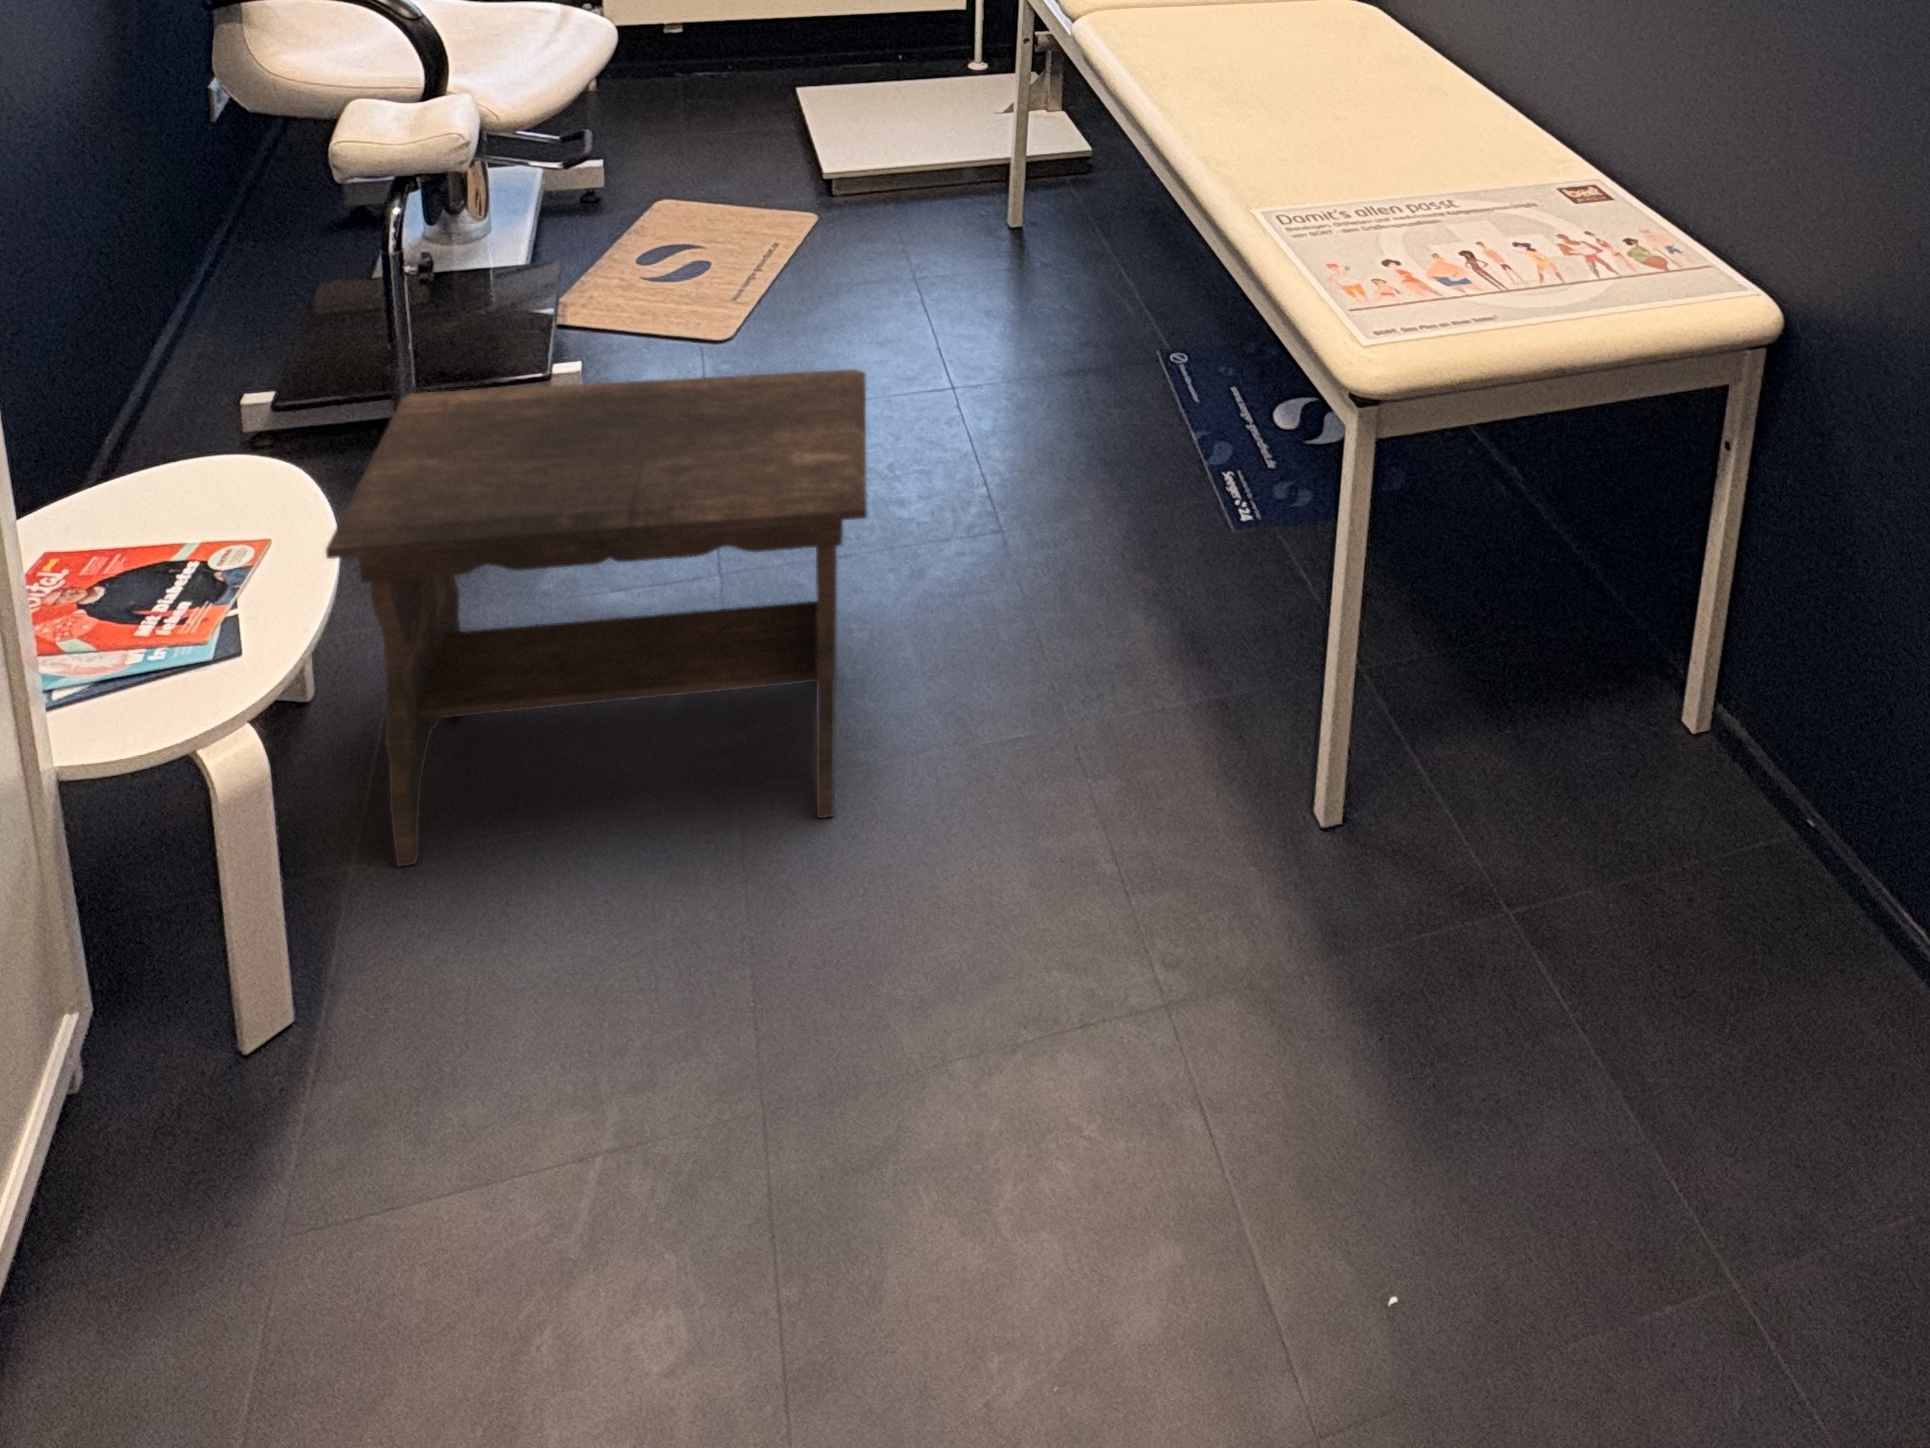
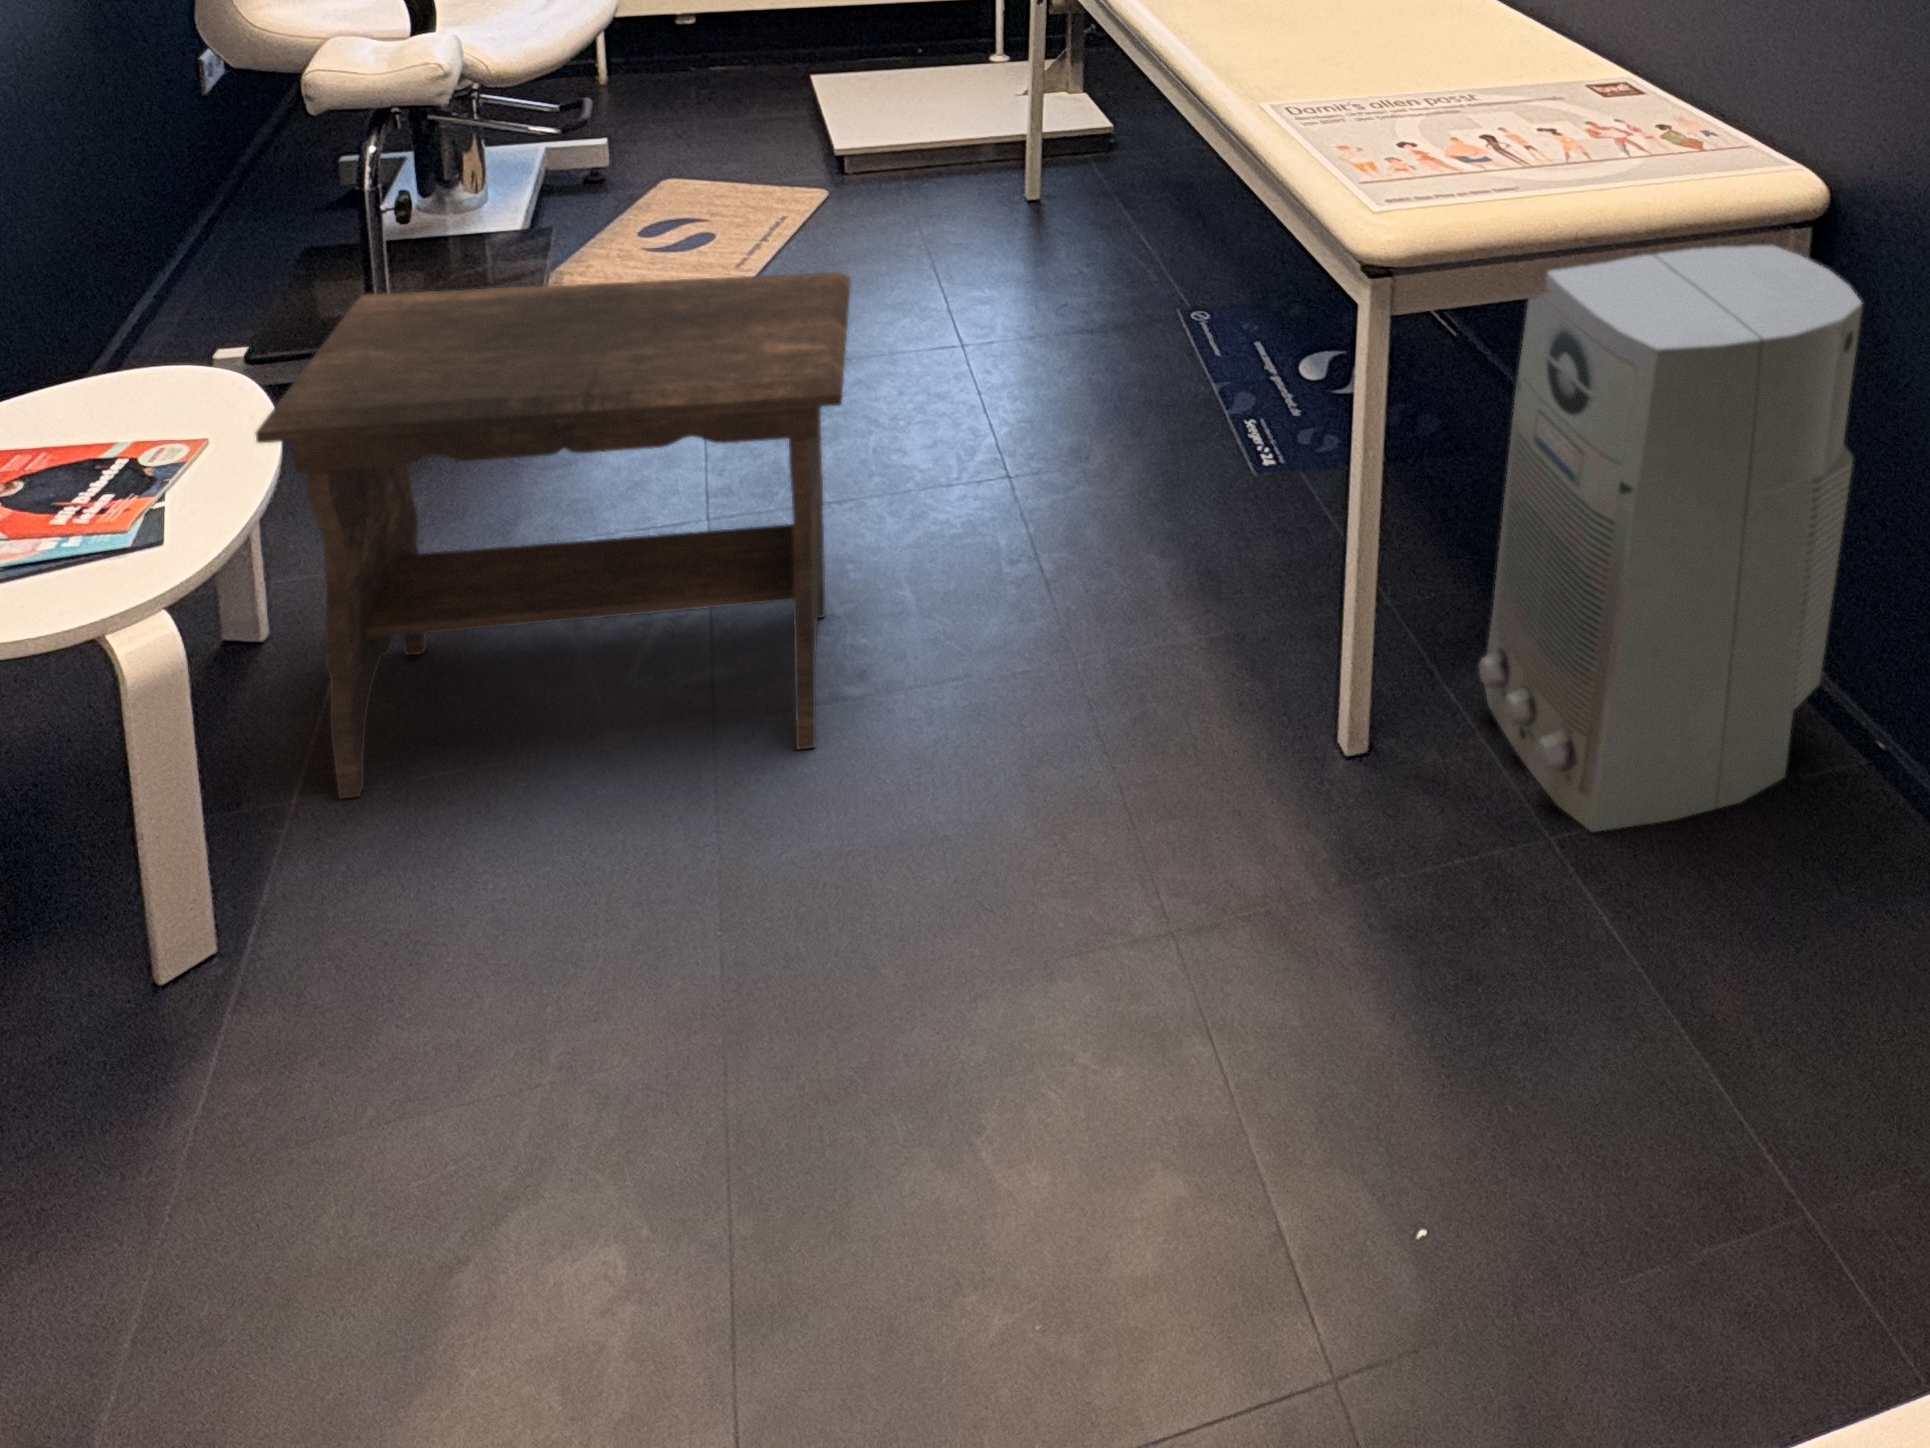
air purifier: none [1445,354,1811,907] -> present [1479,244,1862,832]

